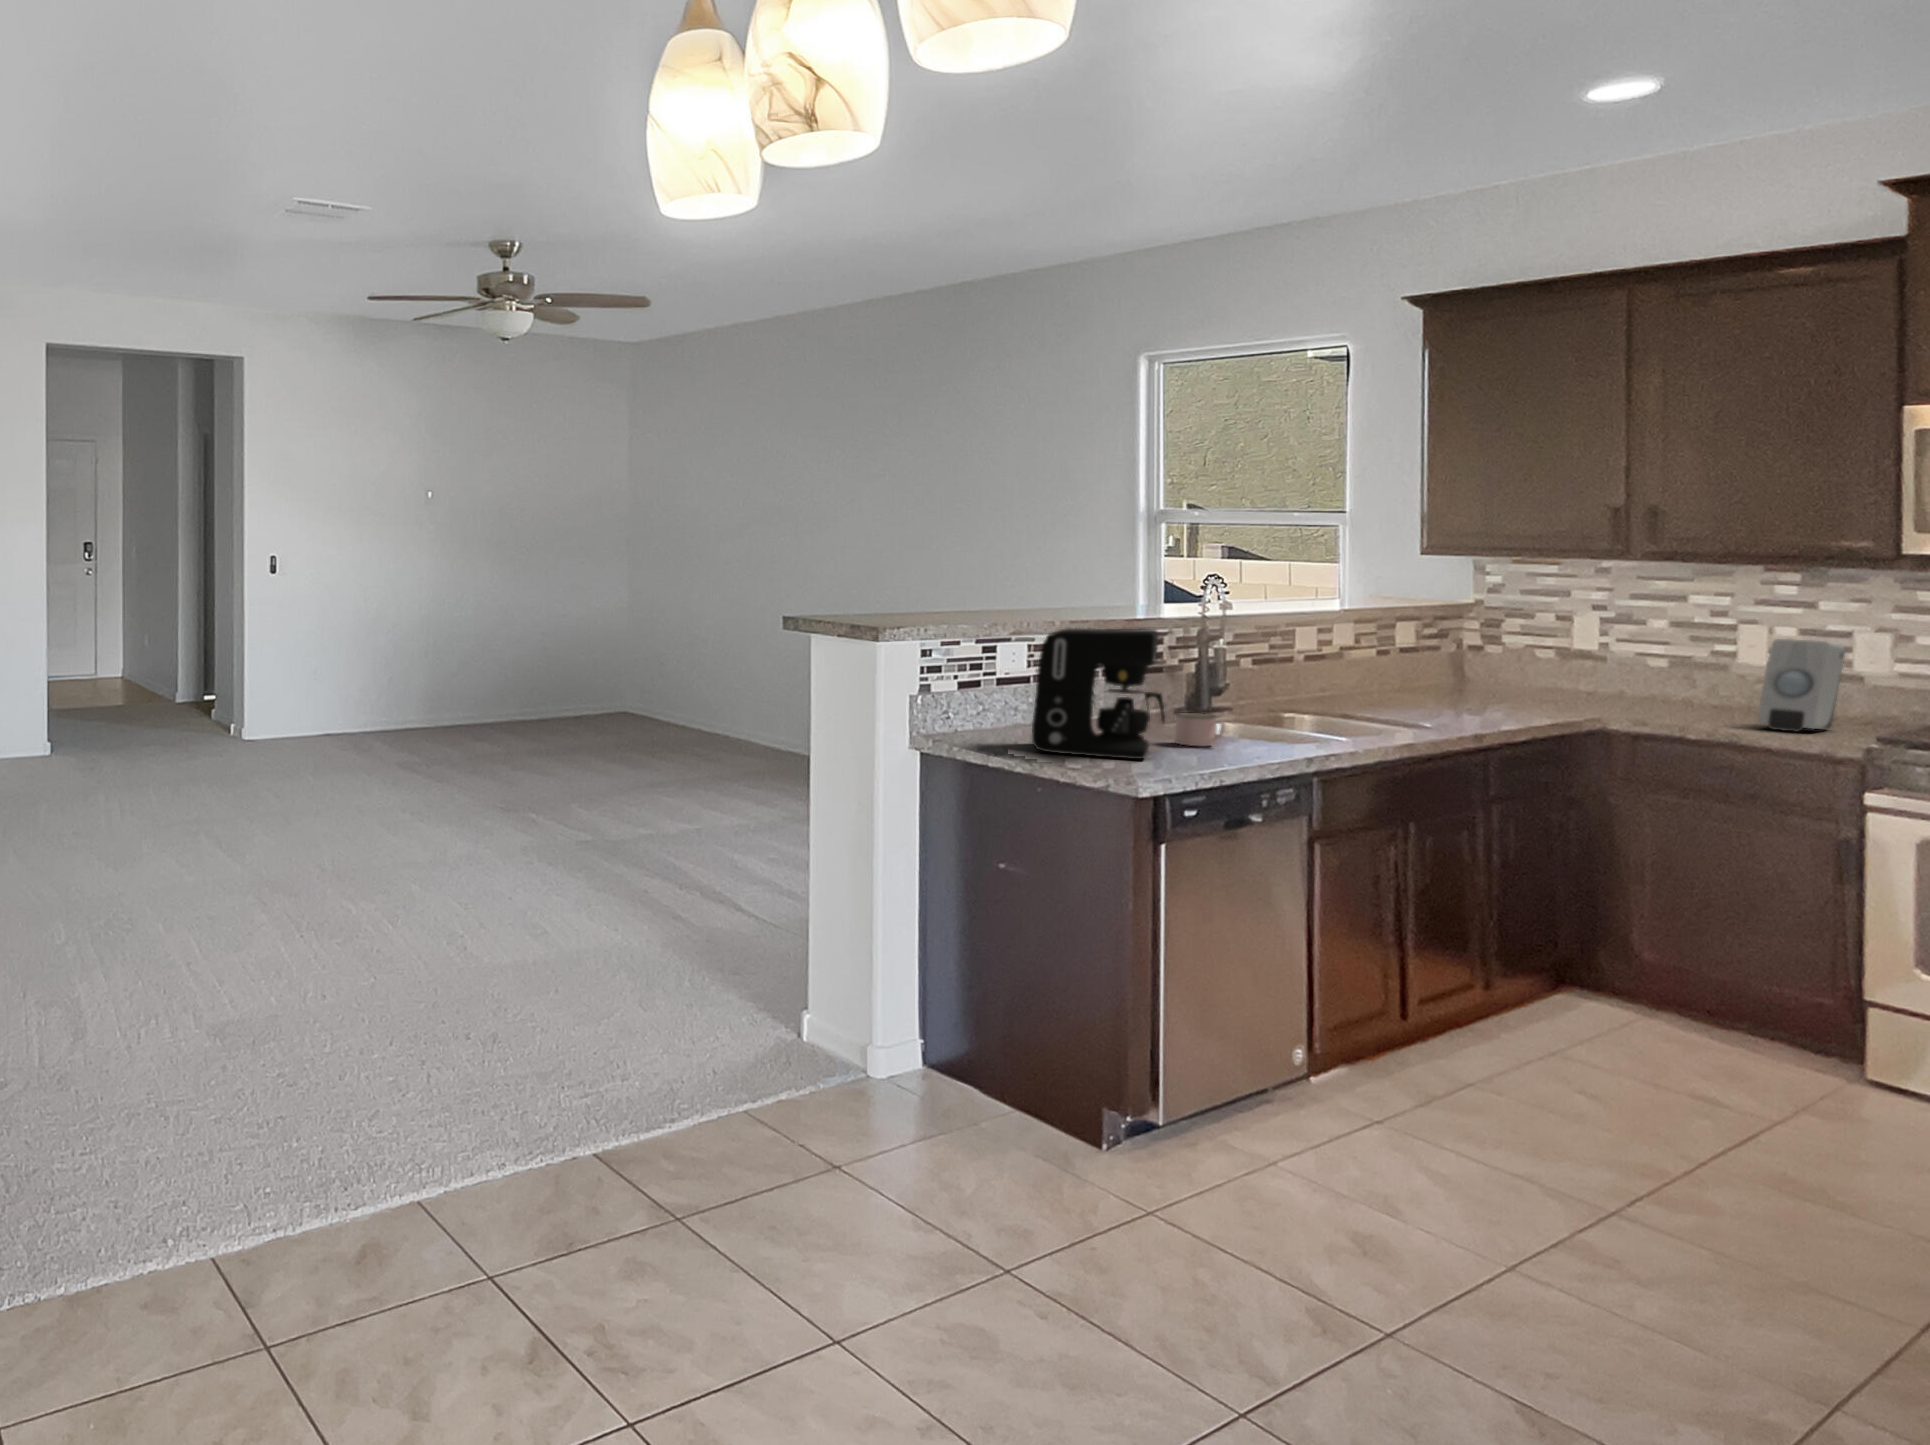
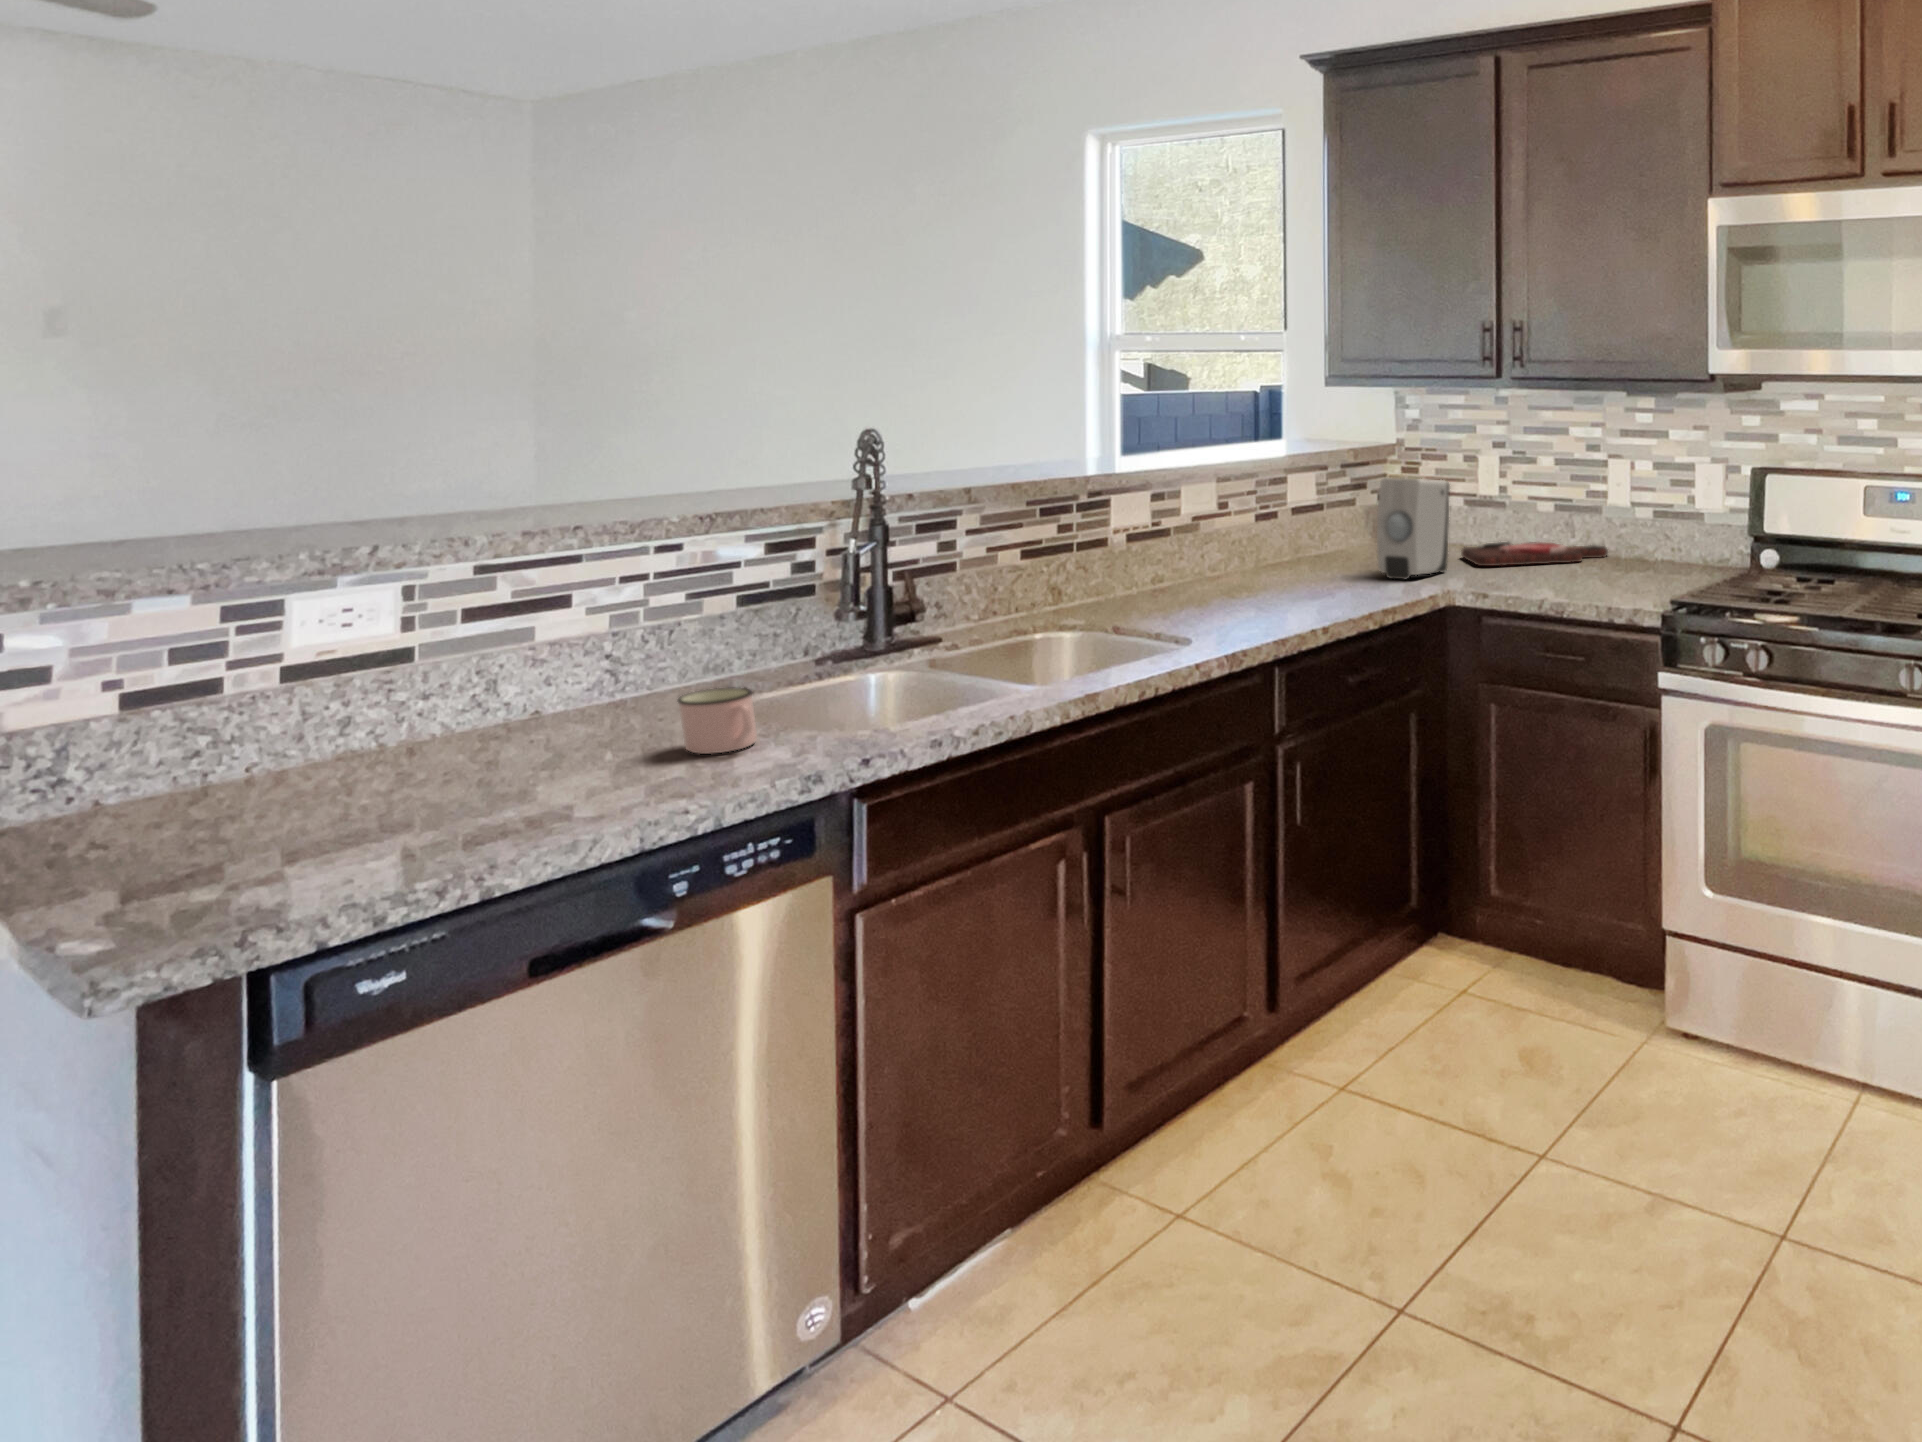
coffee maker: present [1032,628,1165,759] -> none [199,558,570,838]
soap dispenser: present [1758,639,1846,732] -> present [1377,478,1450,579]
cutting board: none [1564,689,1733,711] -> present [1461,539,1608,566]

